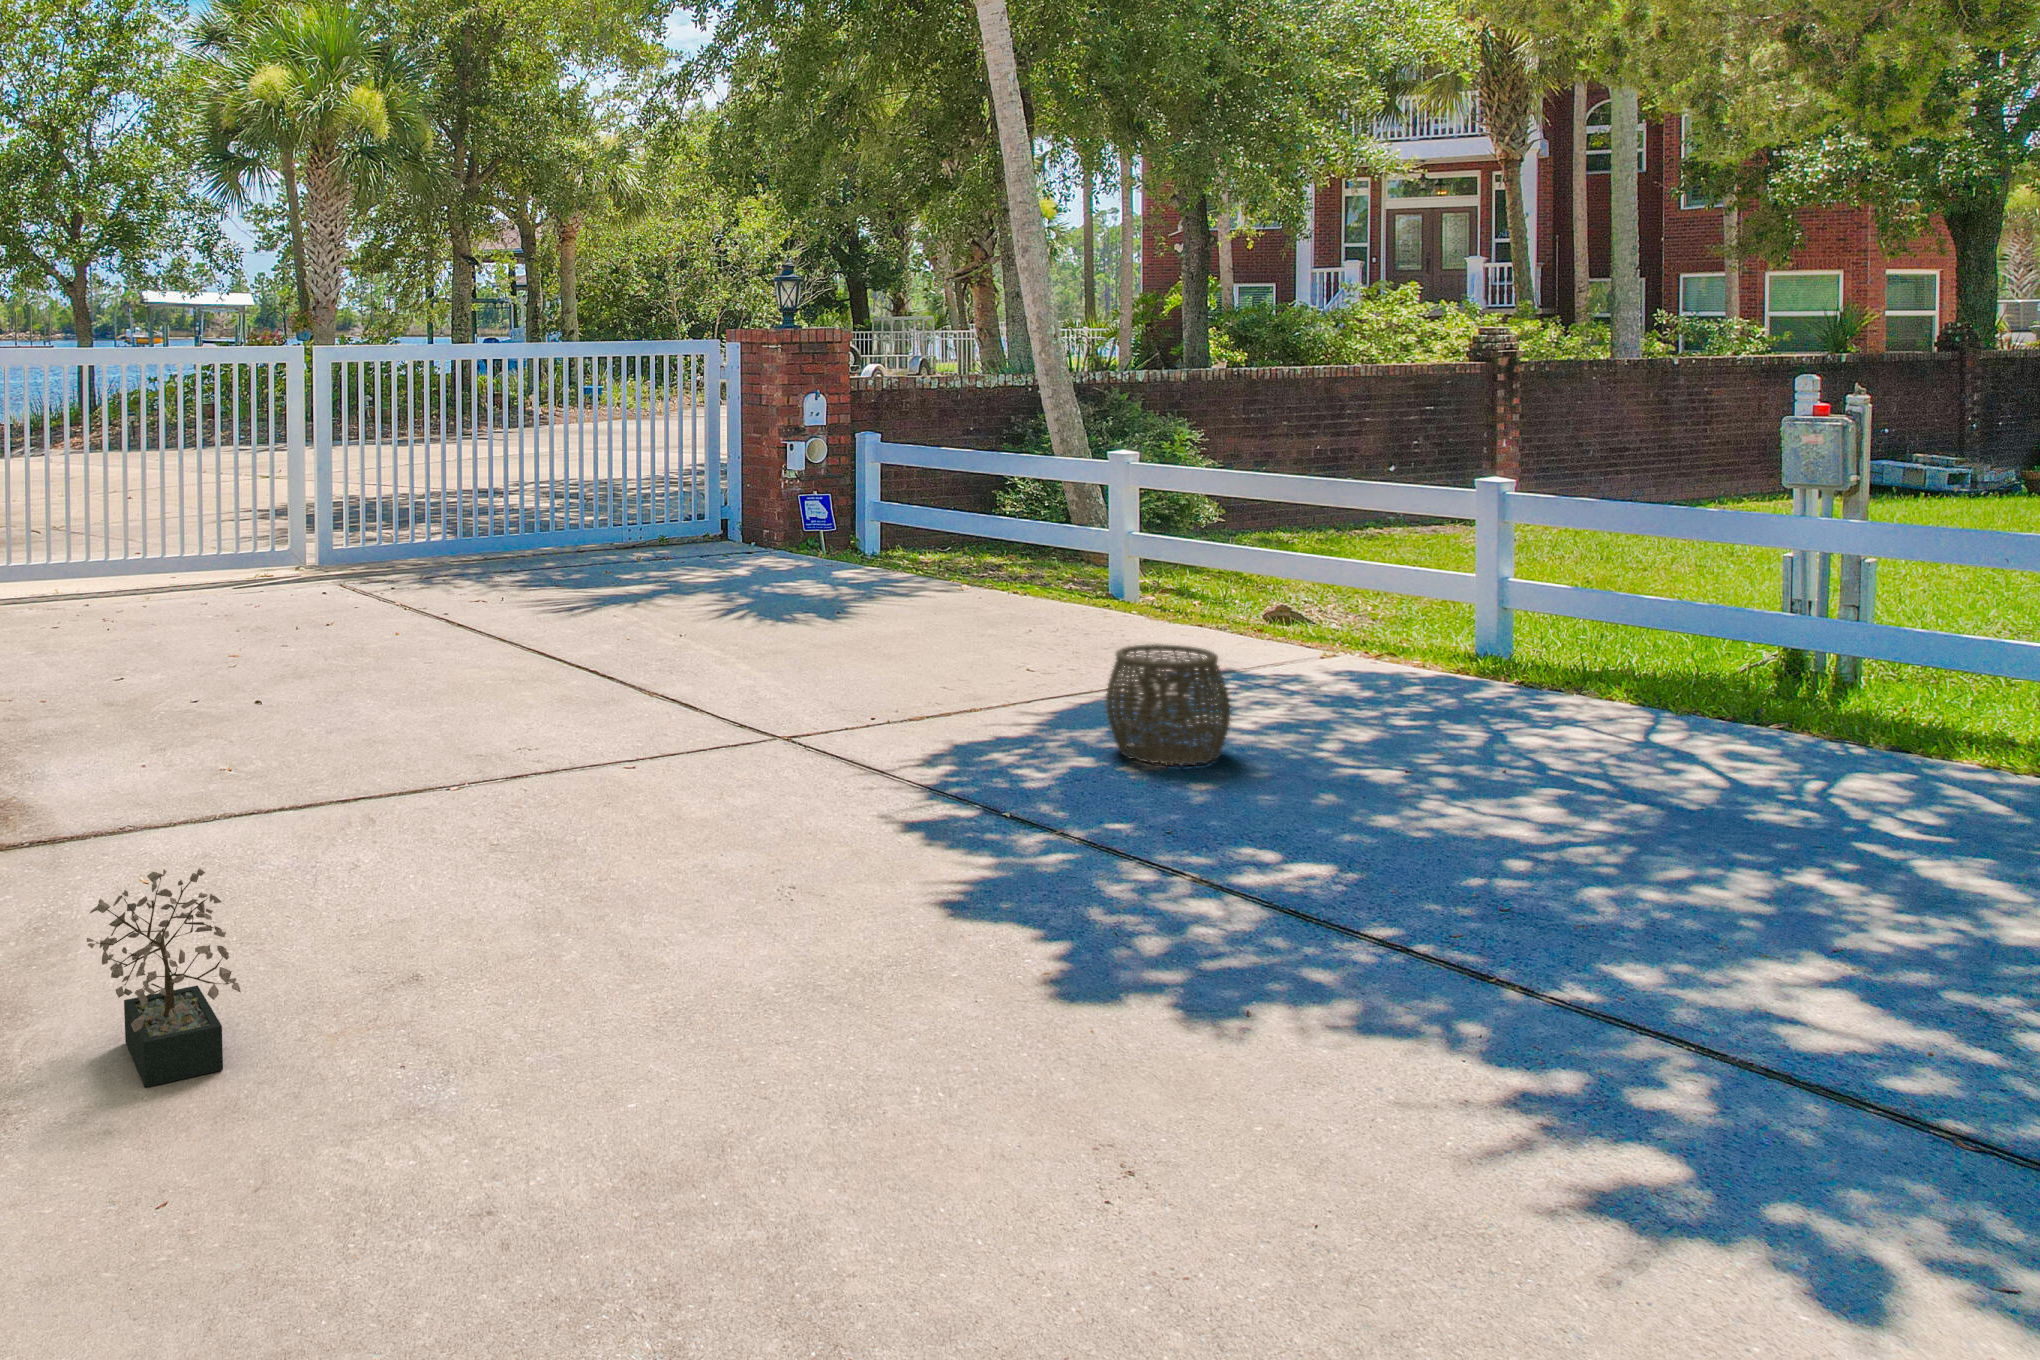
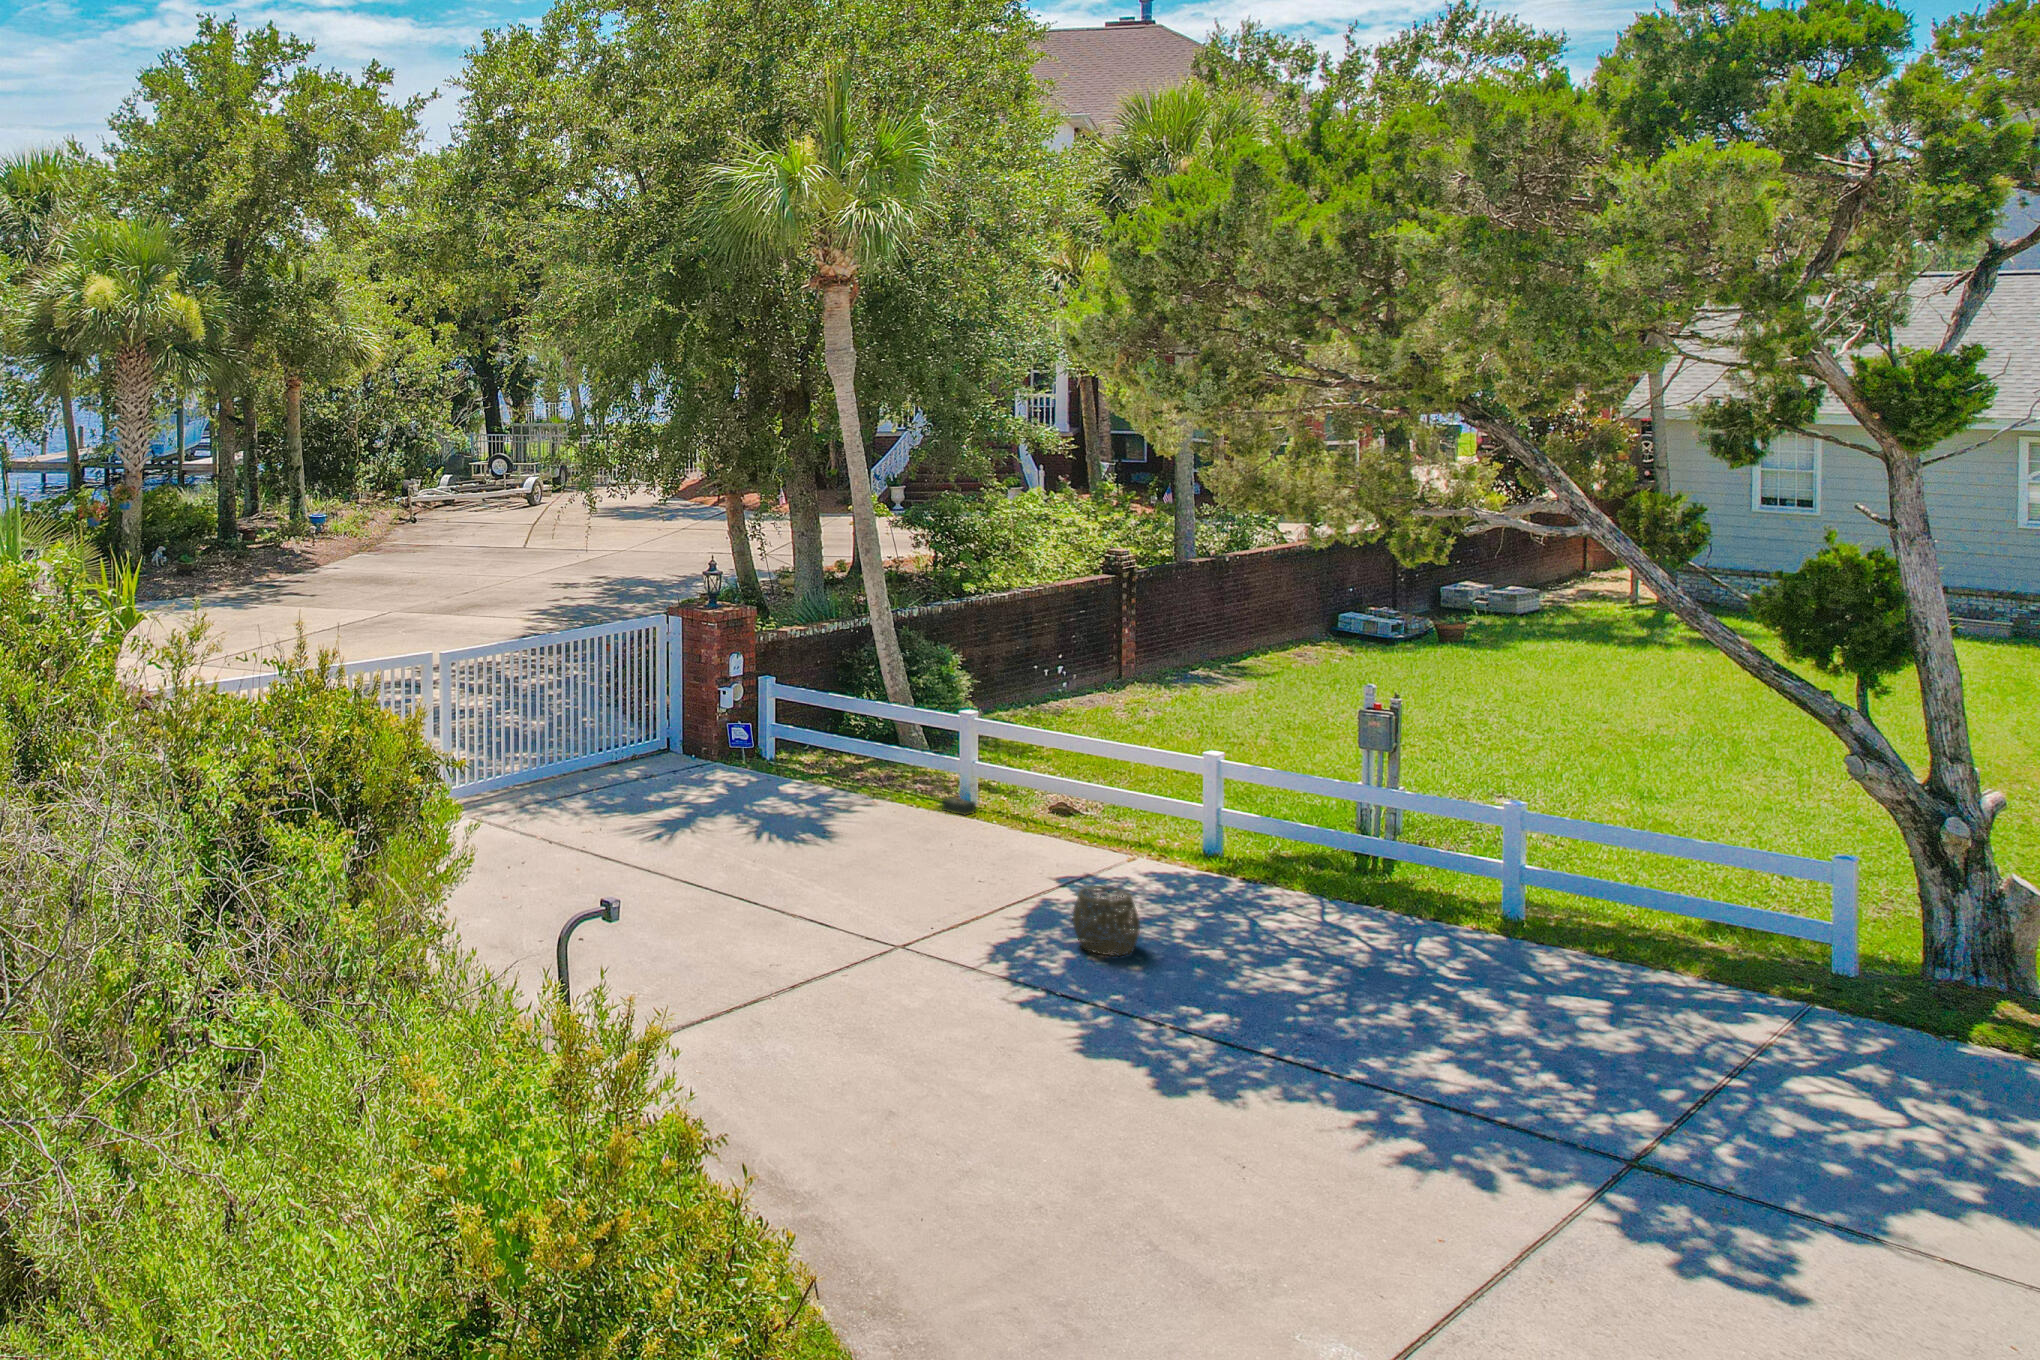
decorative plant: present [87,869,241,1087] -> present [935,772,980,815]

